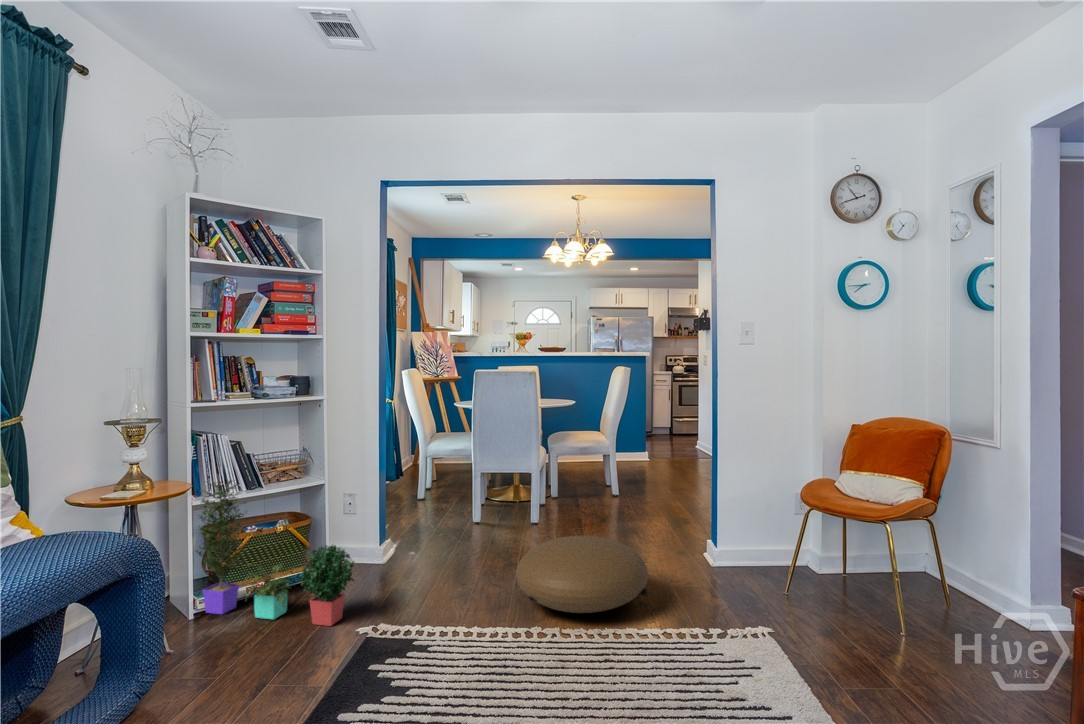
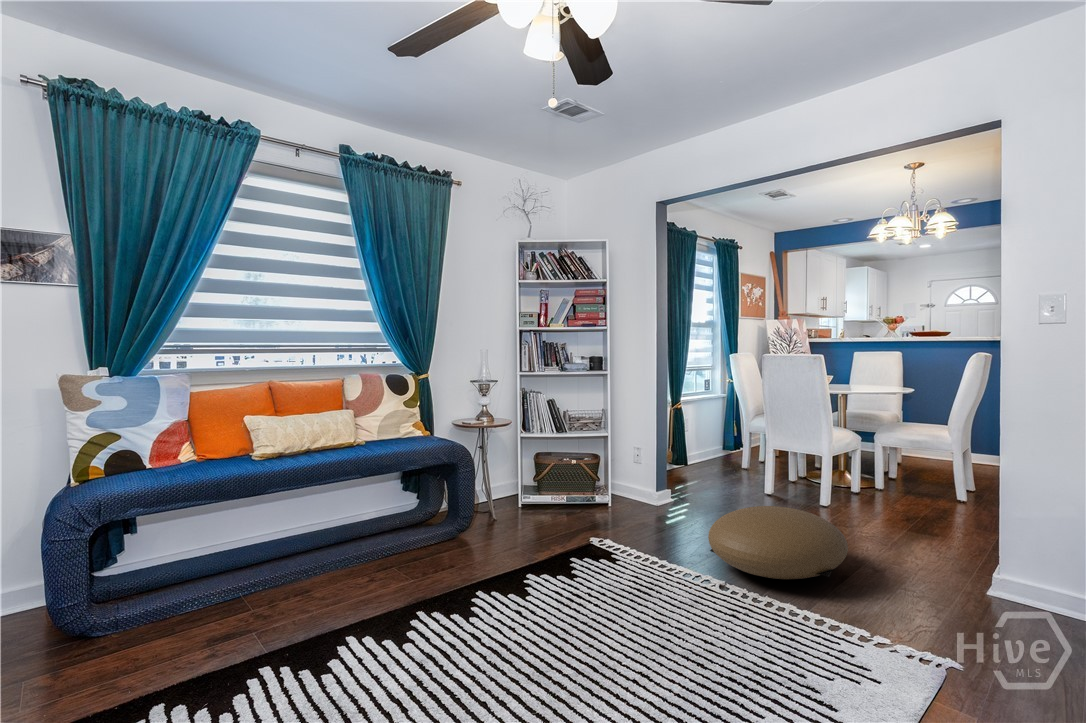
potted plant: present [196,480,355,626] -> none [514,423,594,534]

